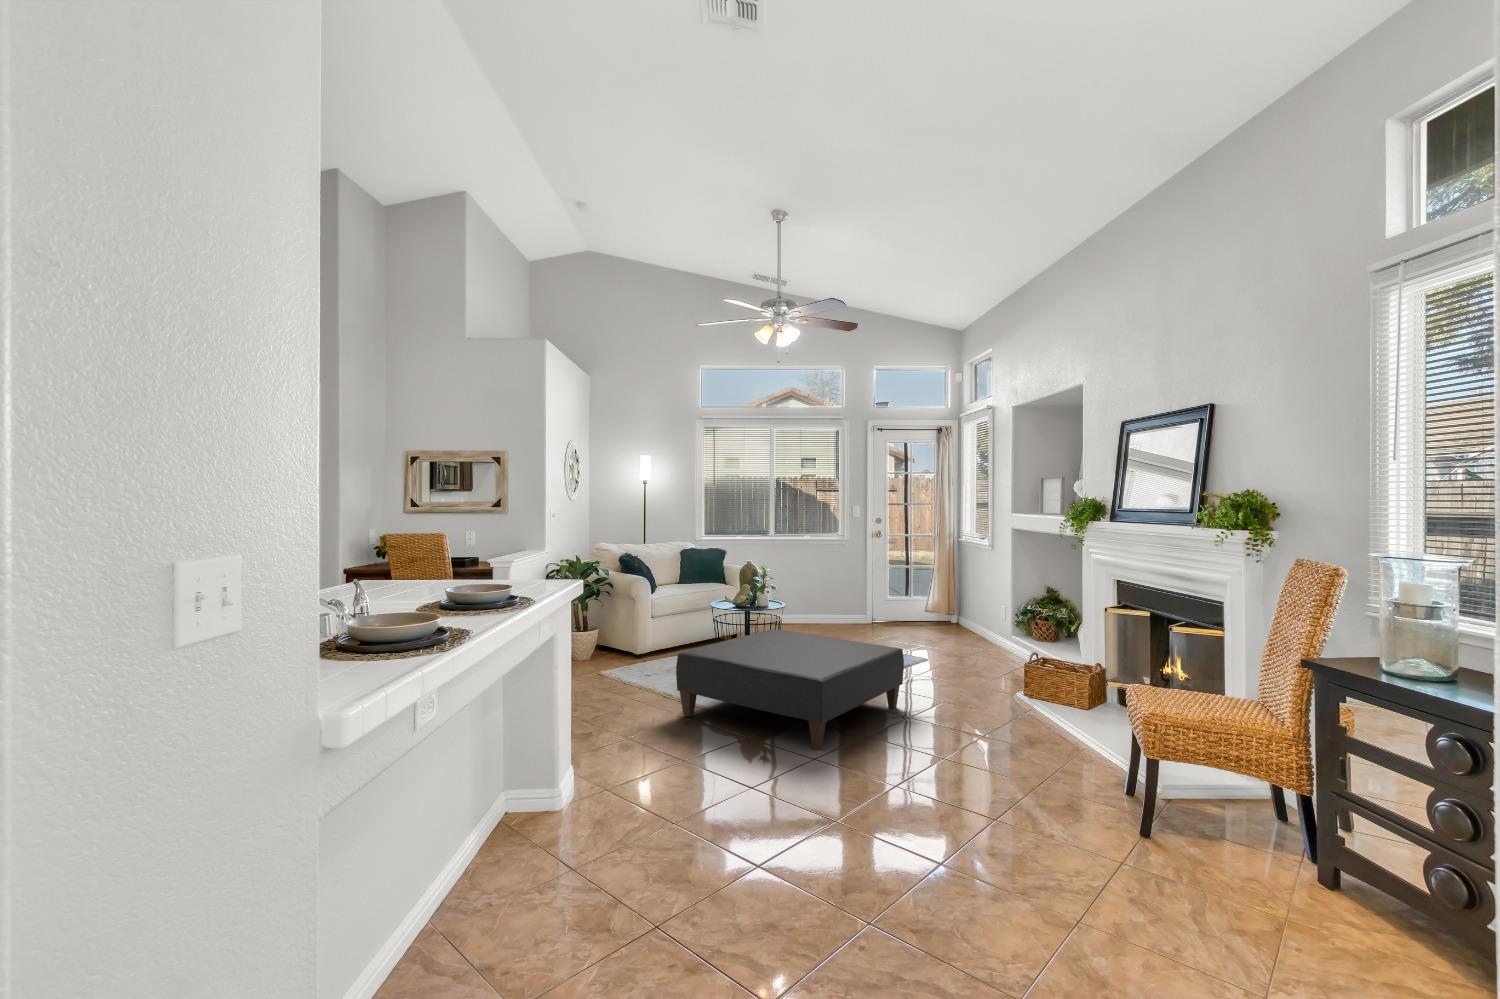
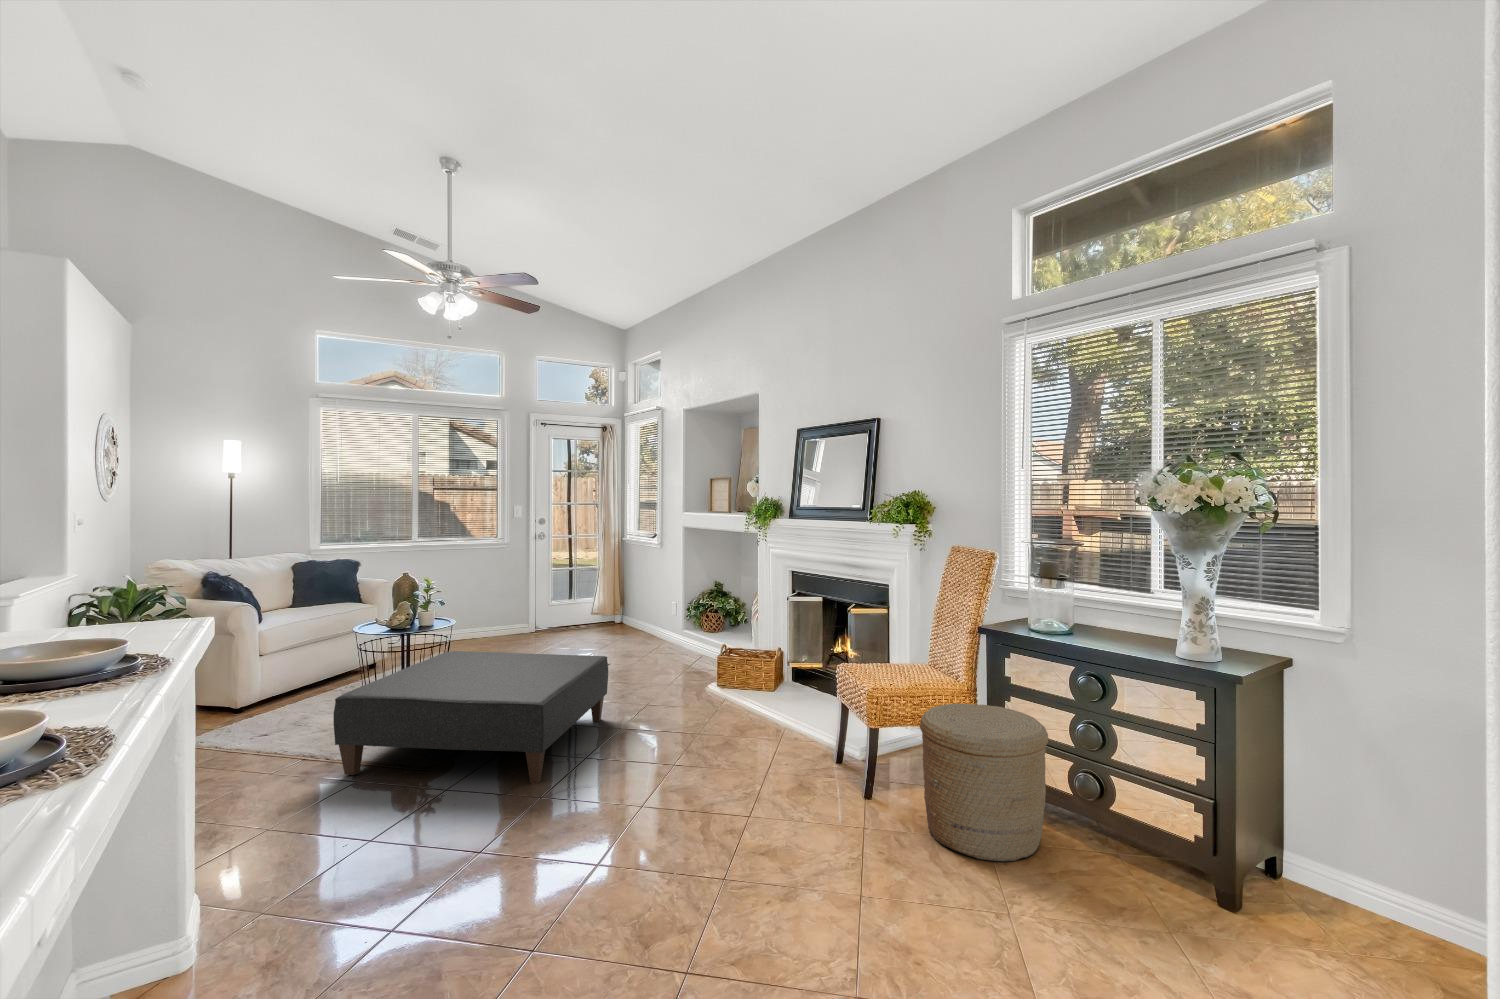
woven basket: none [1196,746,1385,952] -> present [920,704,1048,861]

